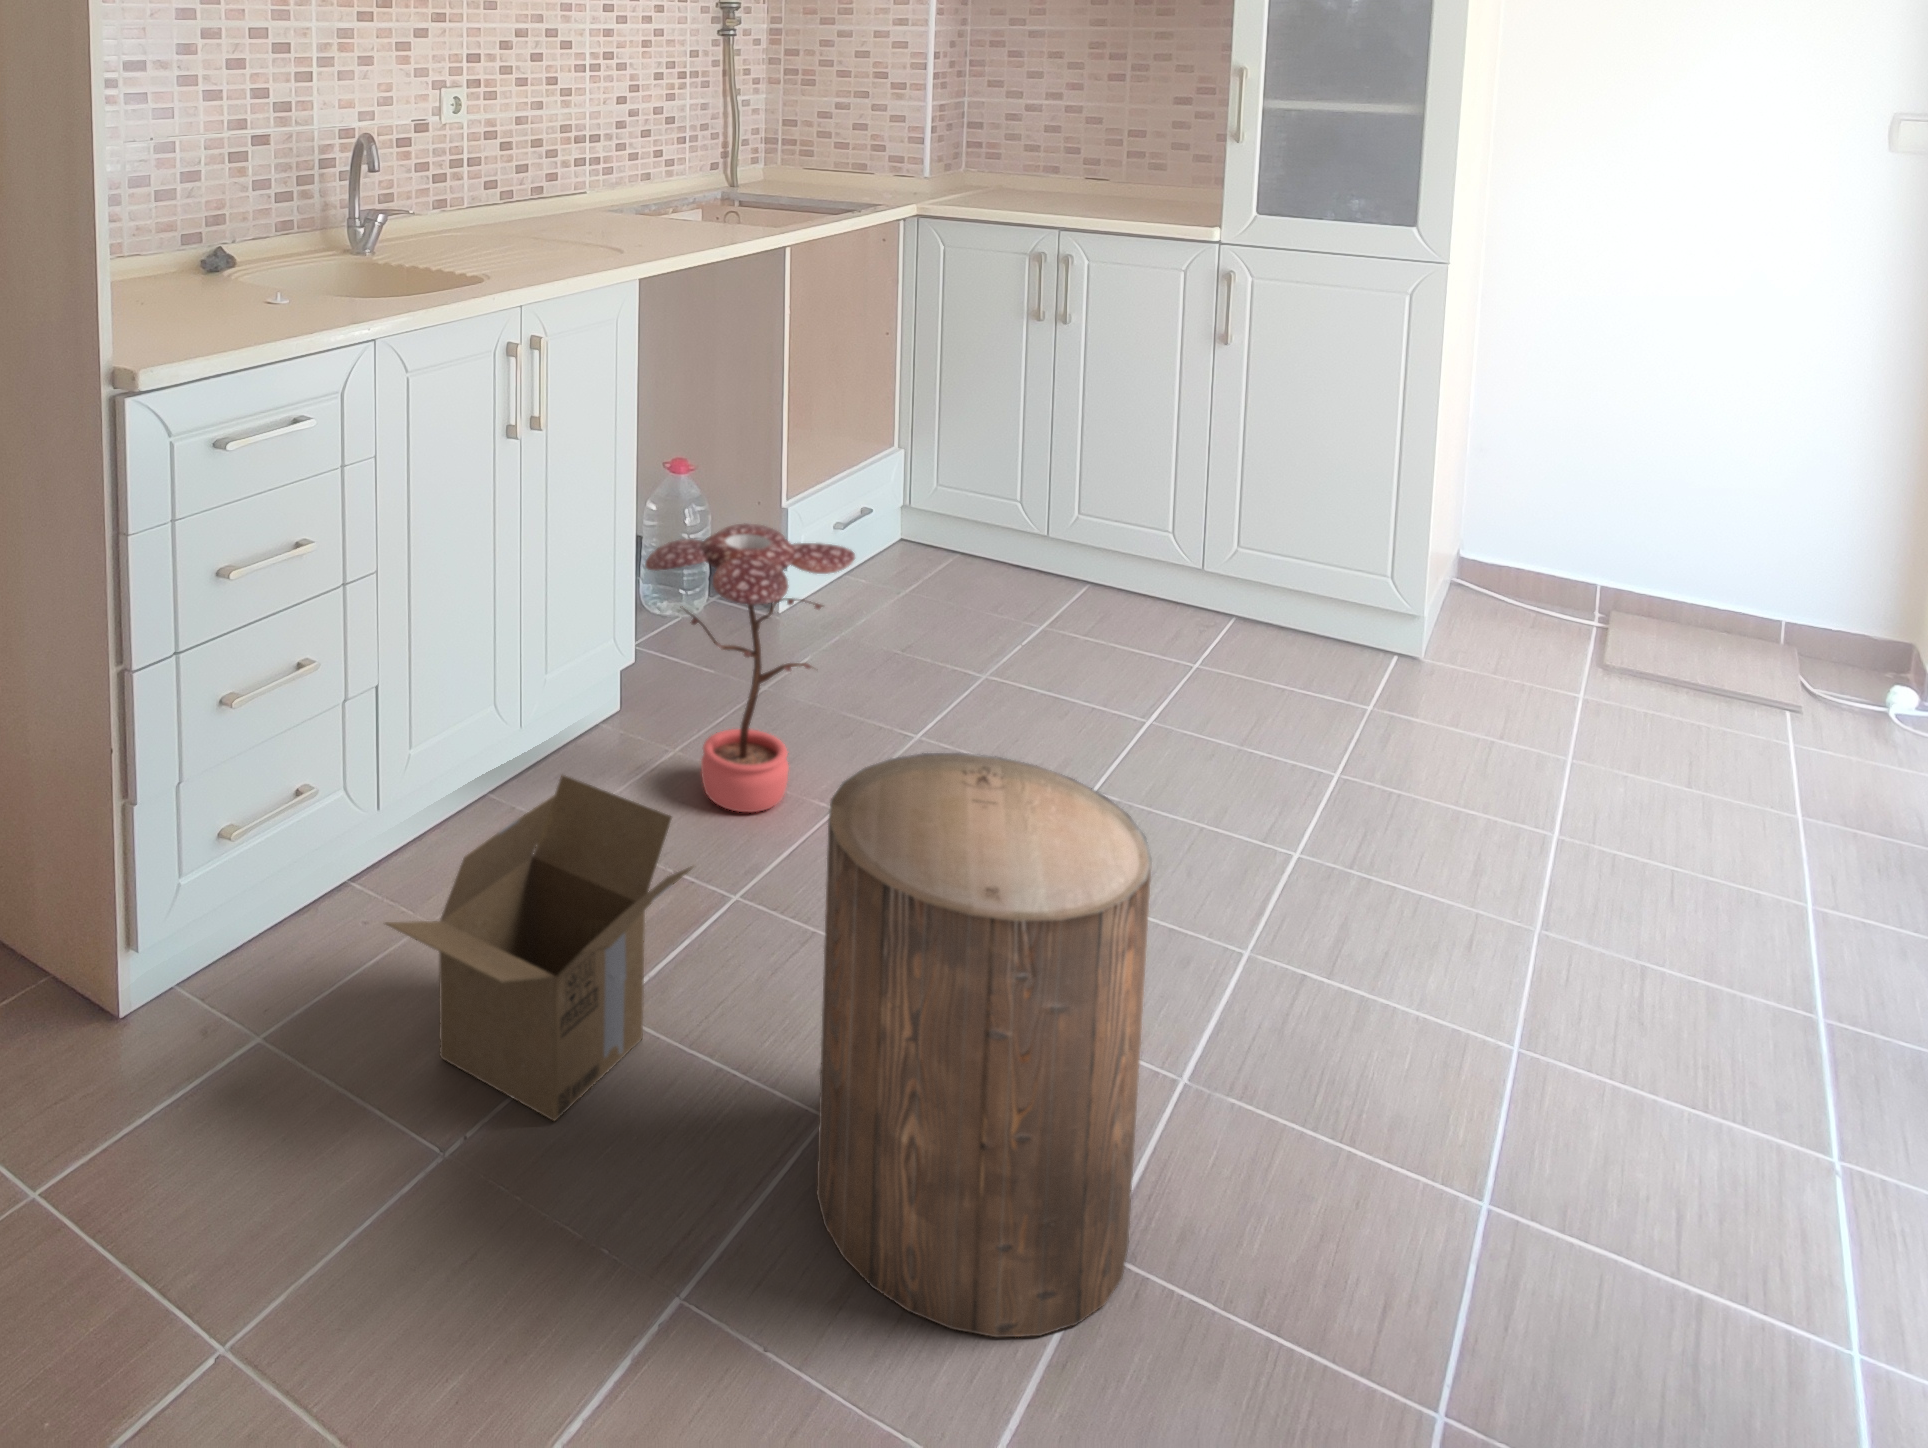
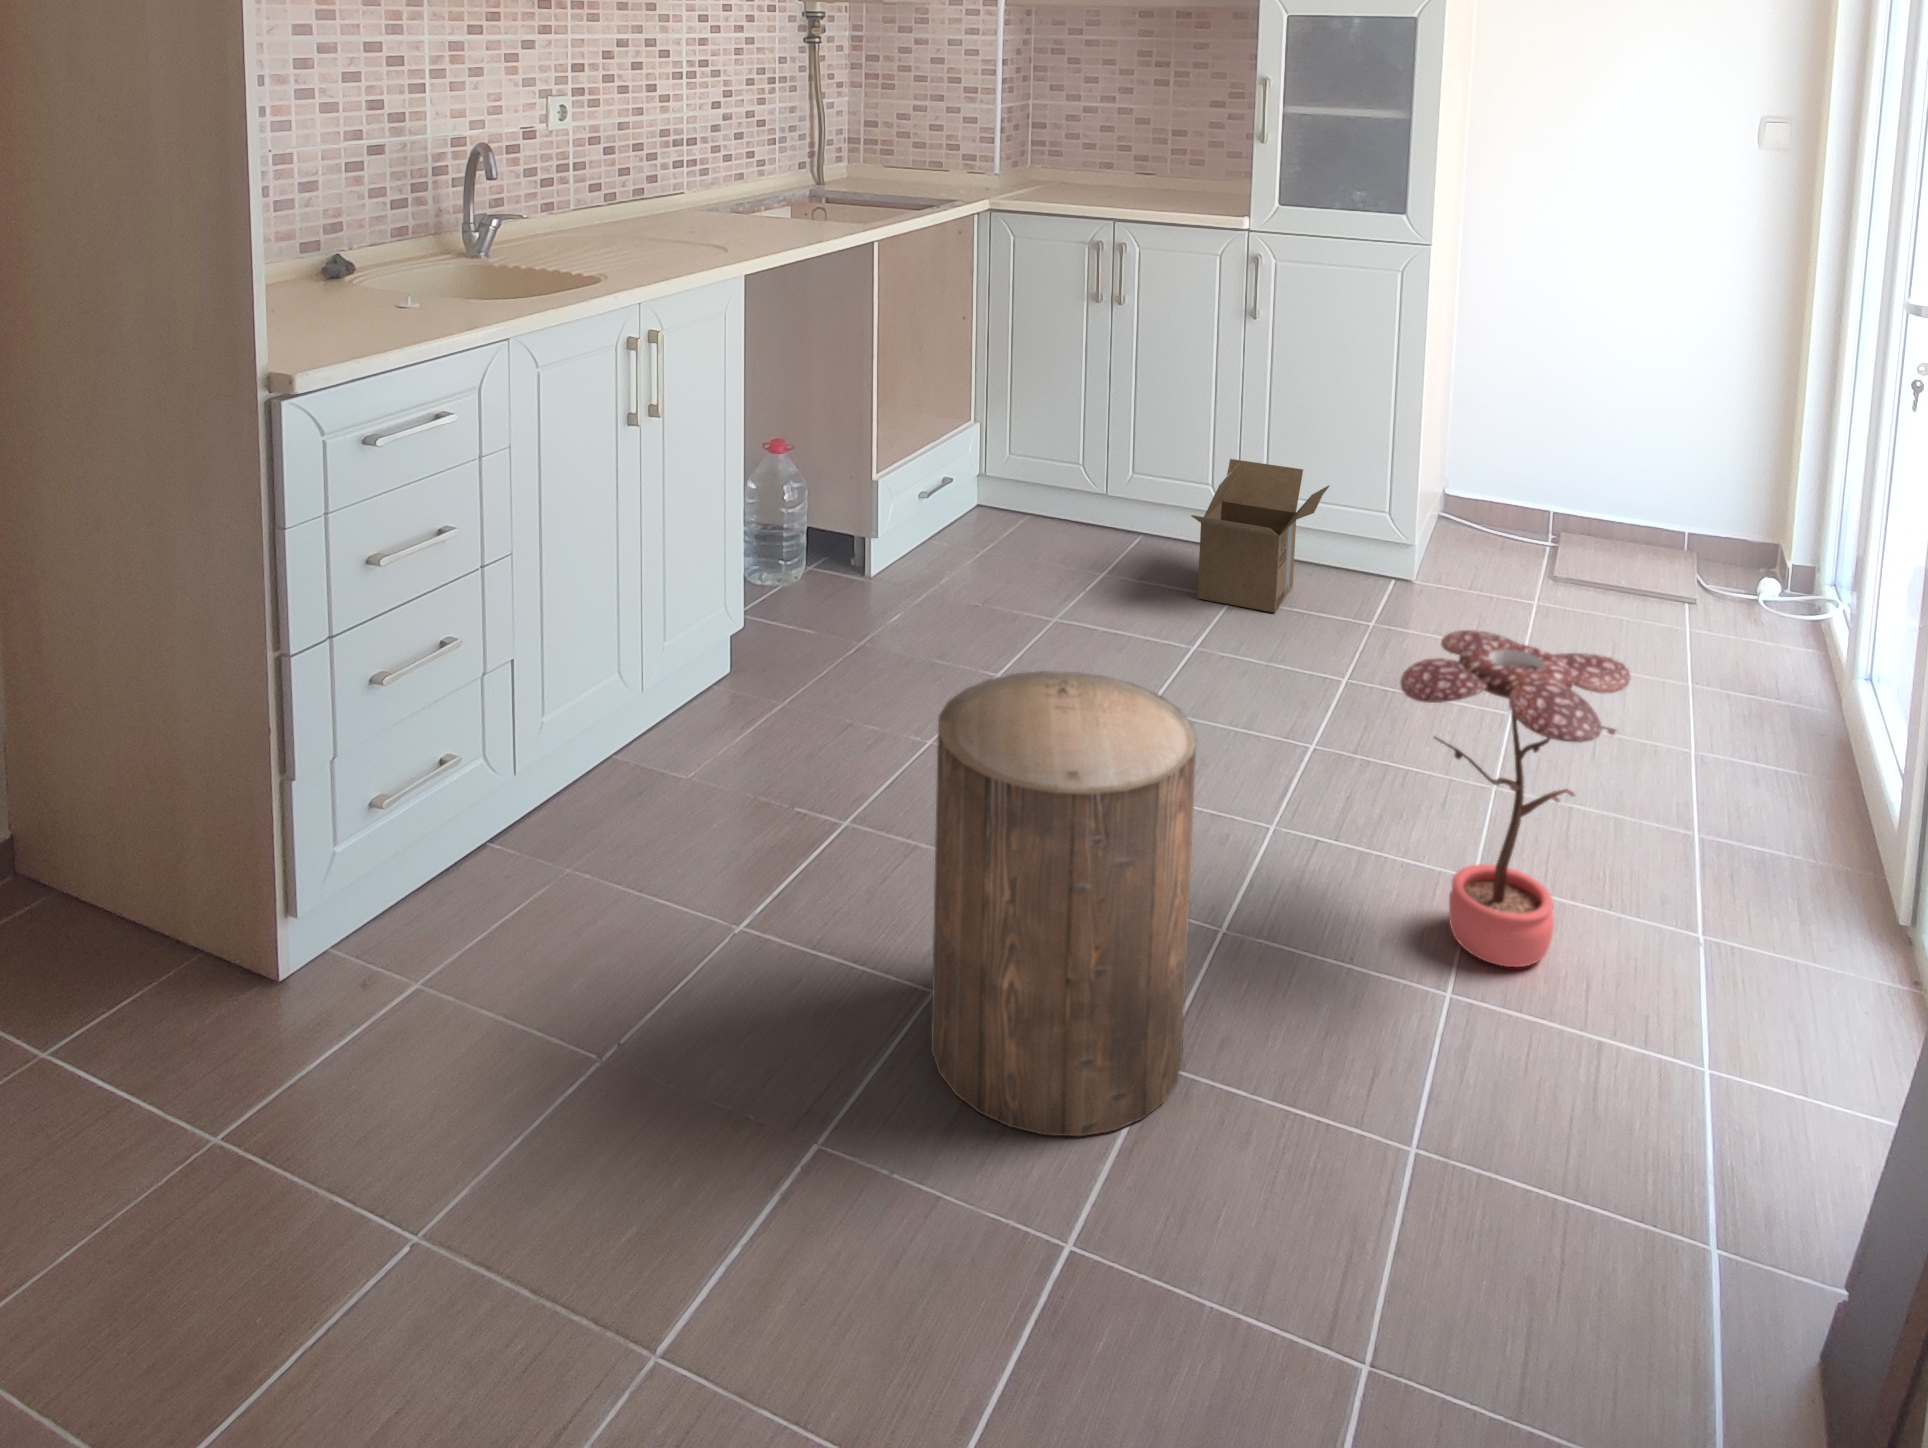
potted plant: present [645,523,855,812] -> present [1400,630,1631,967]
cardboard box: present [385,775,693,1121] -> present [1191,459,1330,613]

